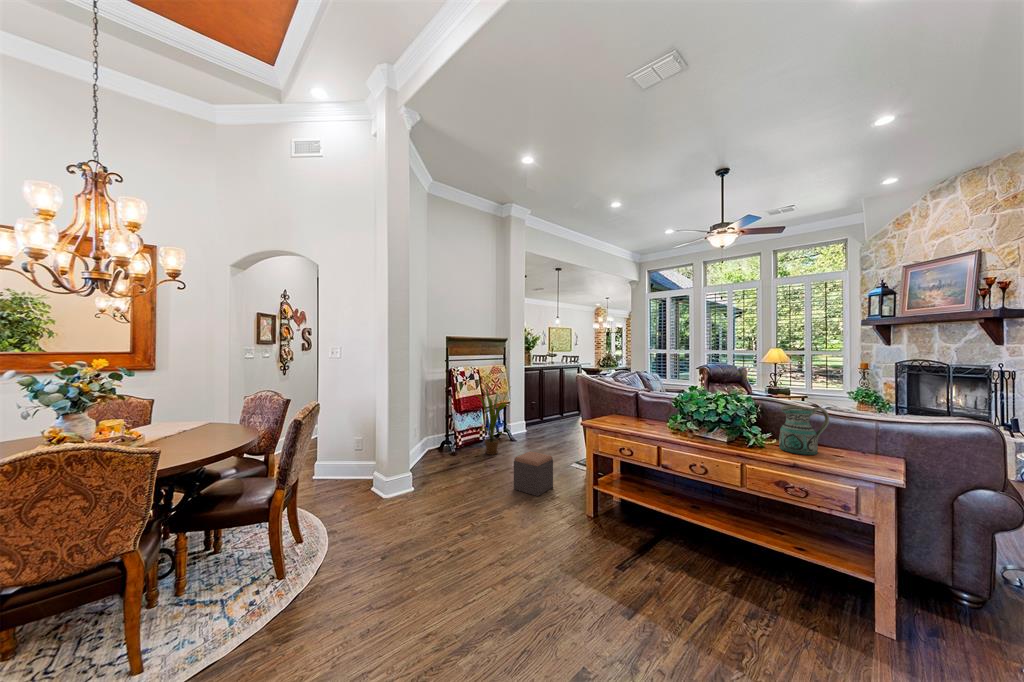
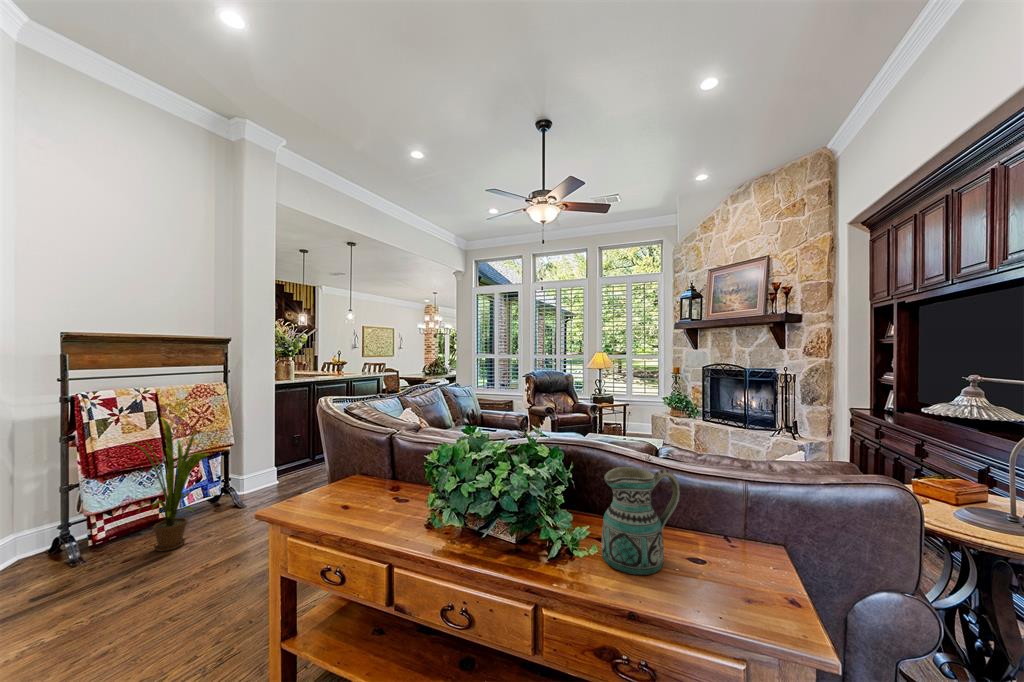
footstool: present [514,451,553,496] -> none [143,556,246,663]

